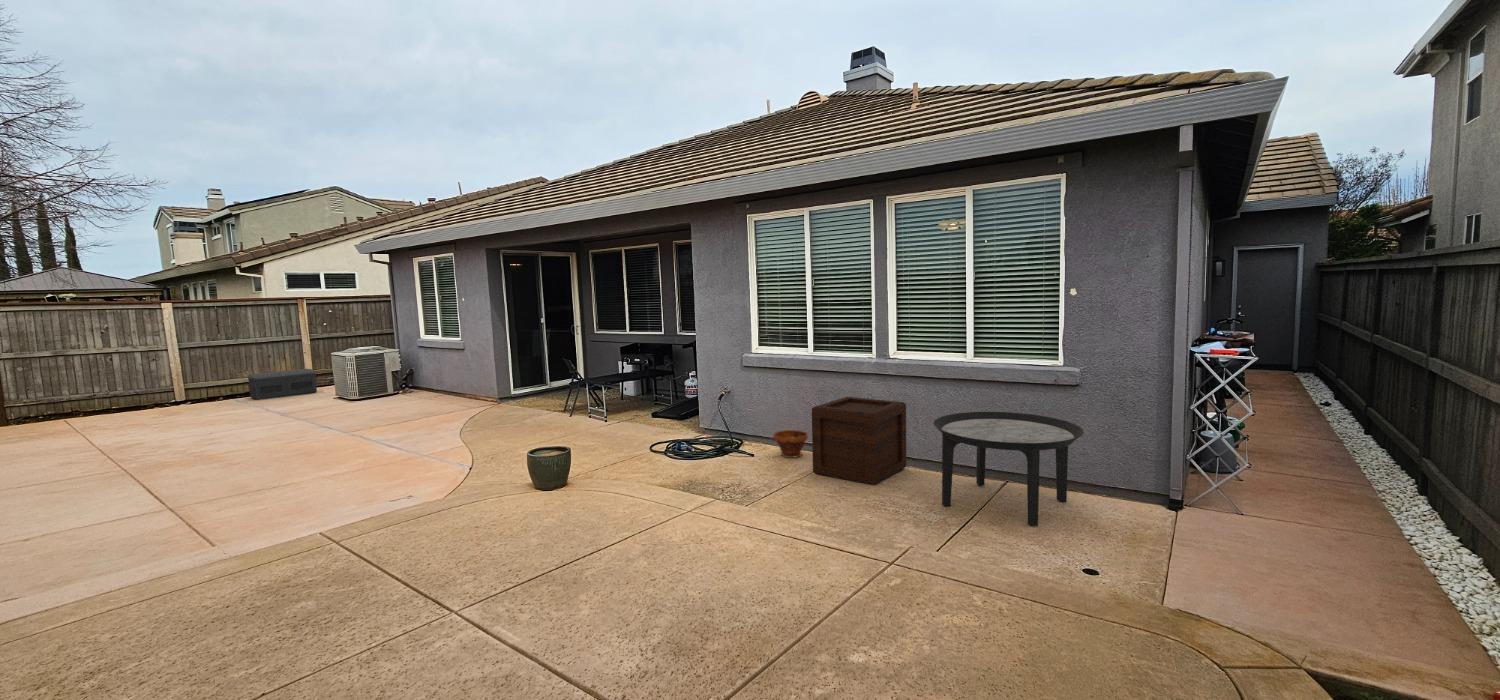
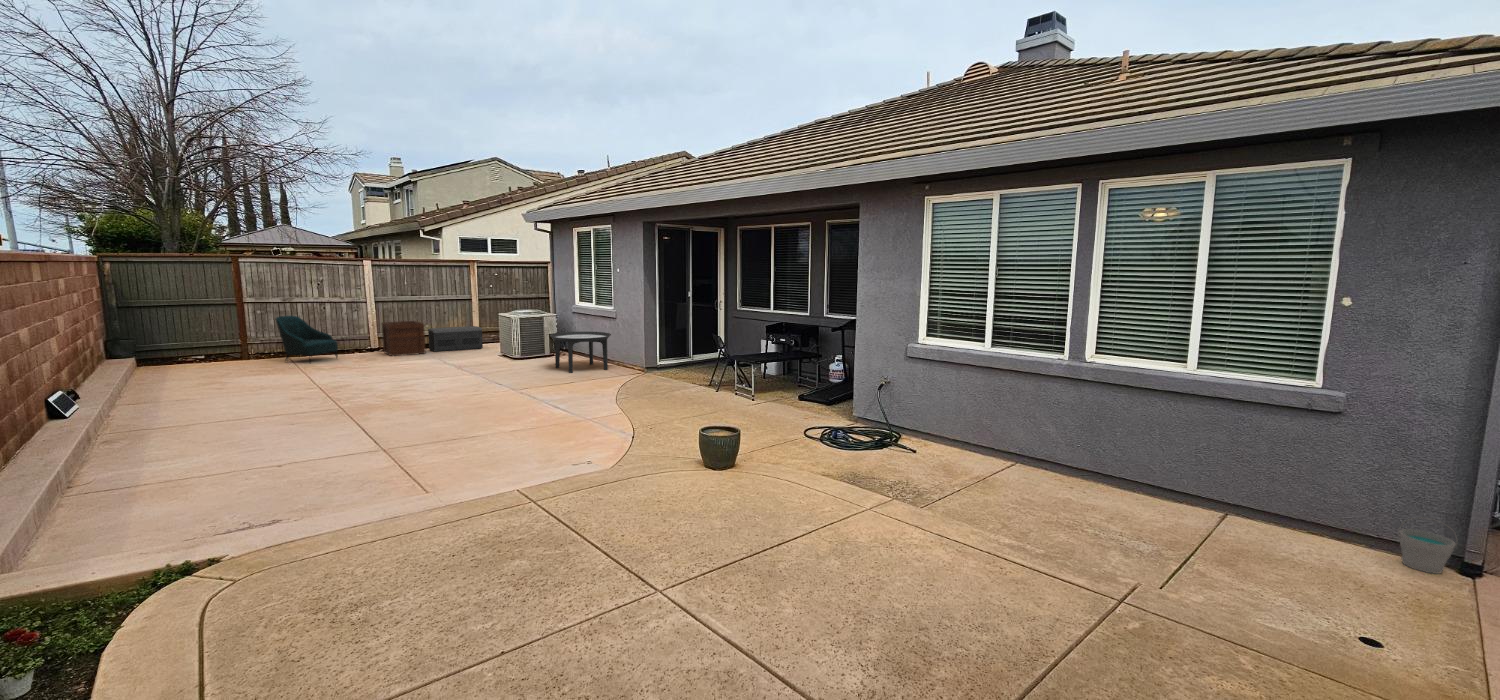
armchair: none [42,370,130,425] -> present [276,315,338,362]
wooden crate: present [812,397,906,485] -> present [382,321,426,356]
round table: present [933,412,1084,527] -> present [550,331,611,373]
planter: present [773,430,808,458] -> none [939,427,978,458]
bucket: none [1123,466,1163,512] -> present [1398,517,1457,574]

